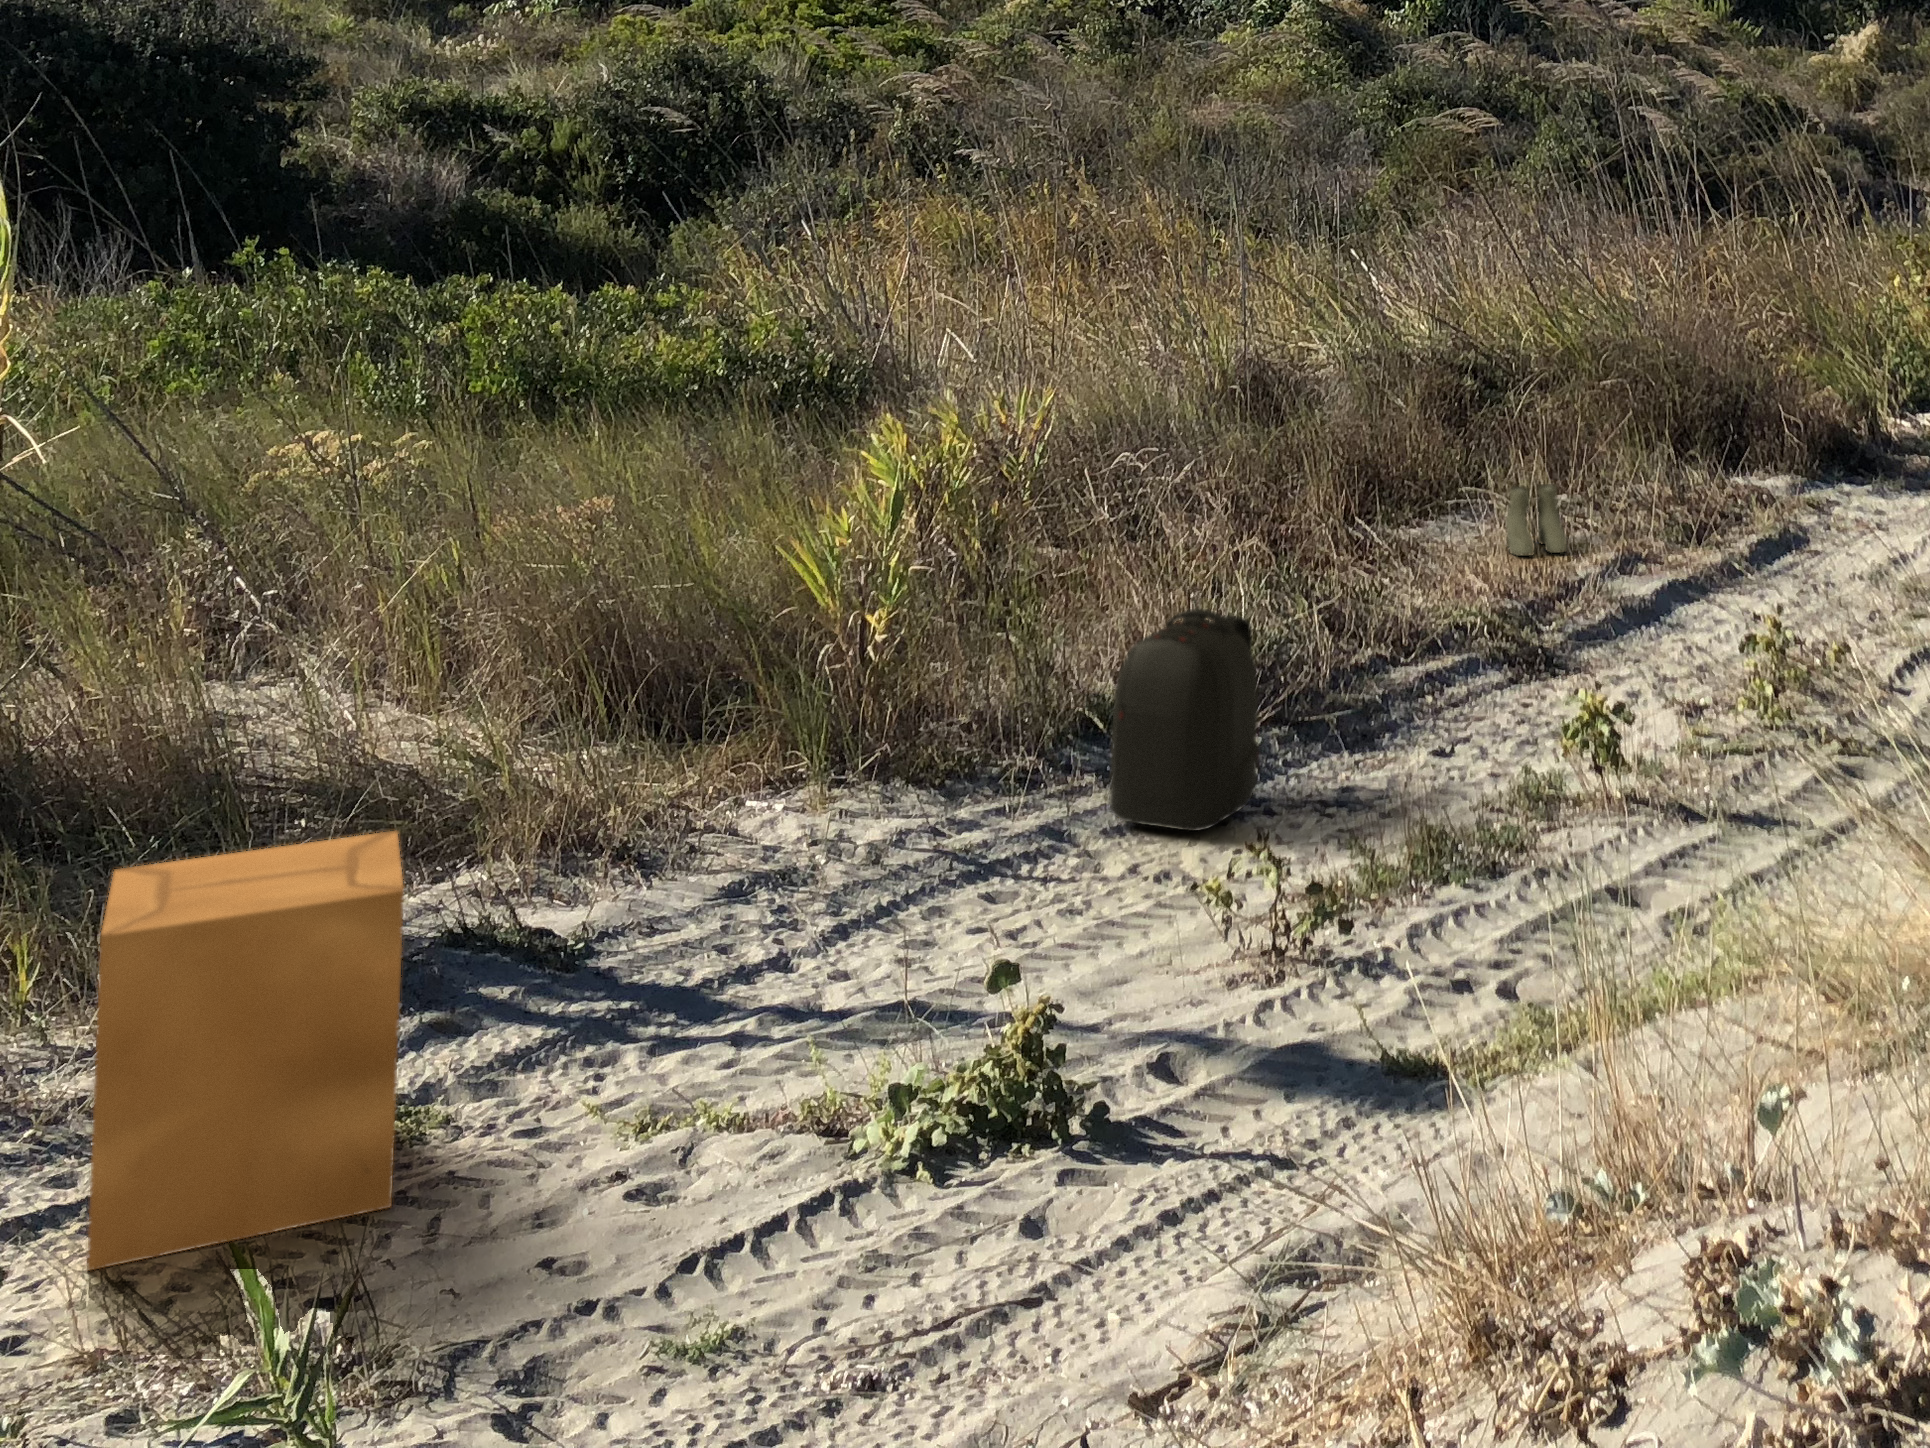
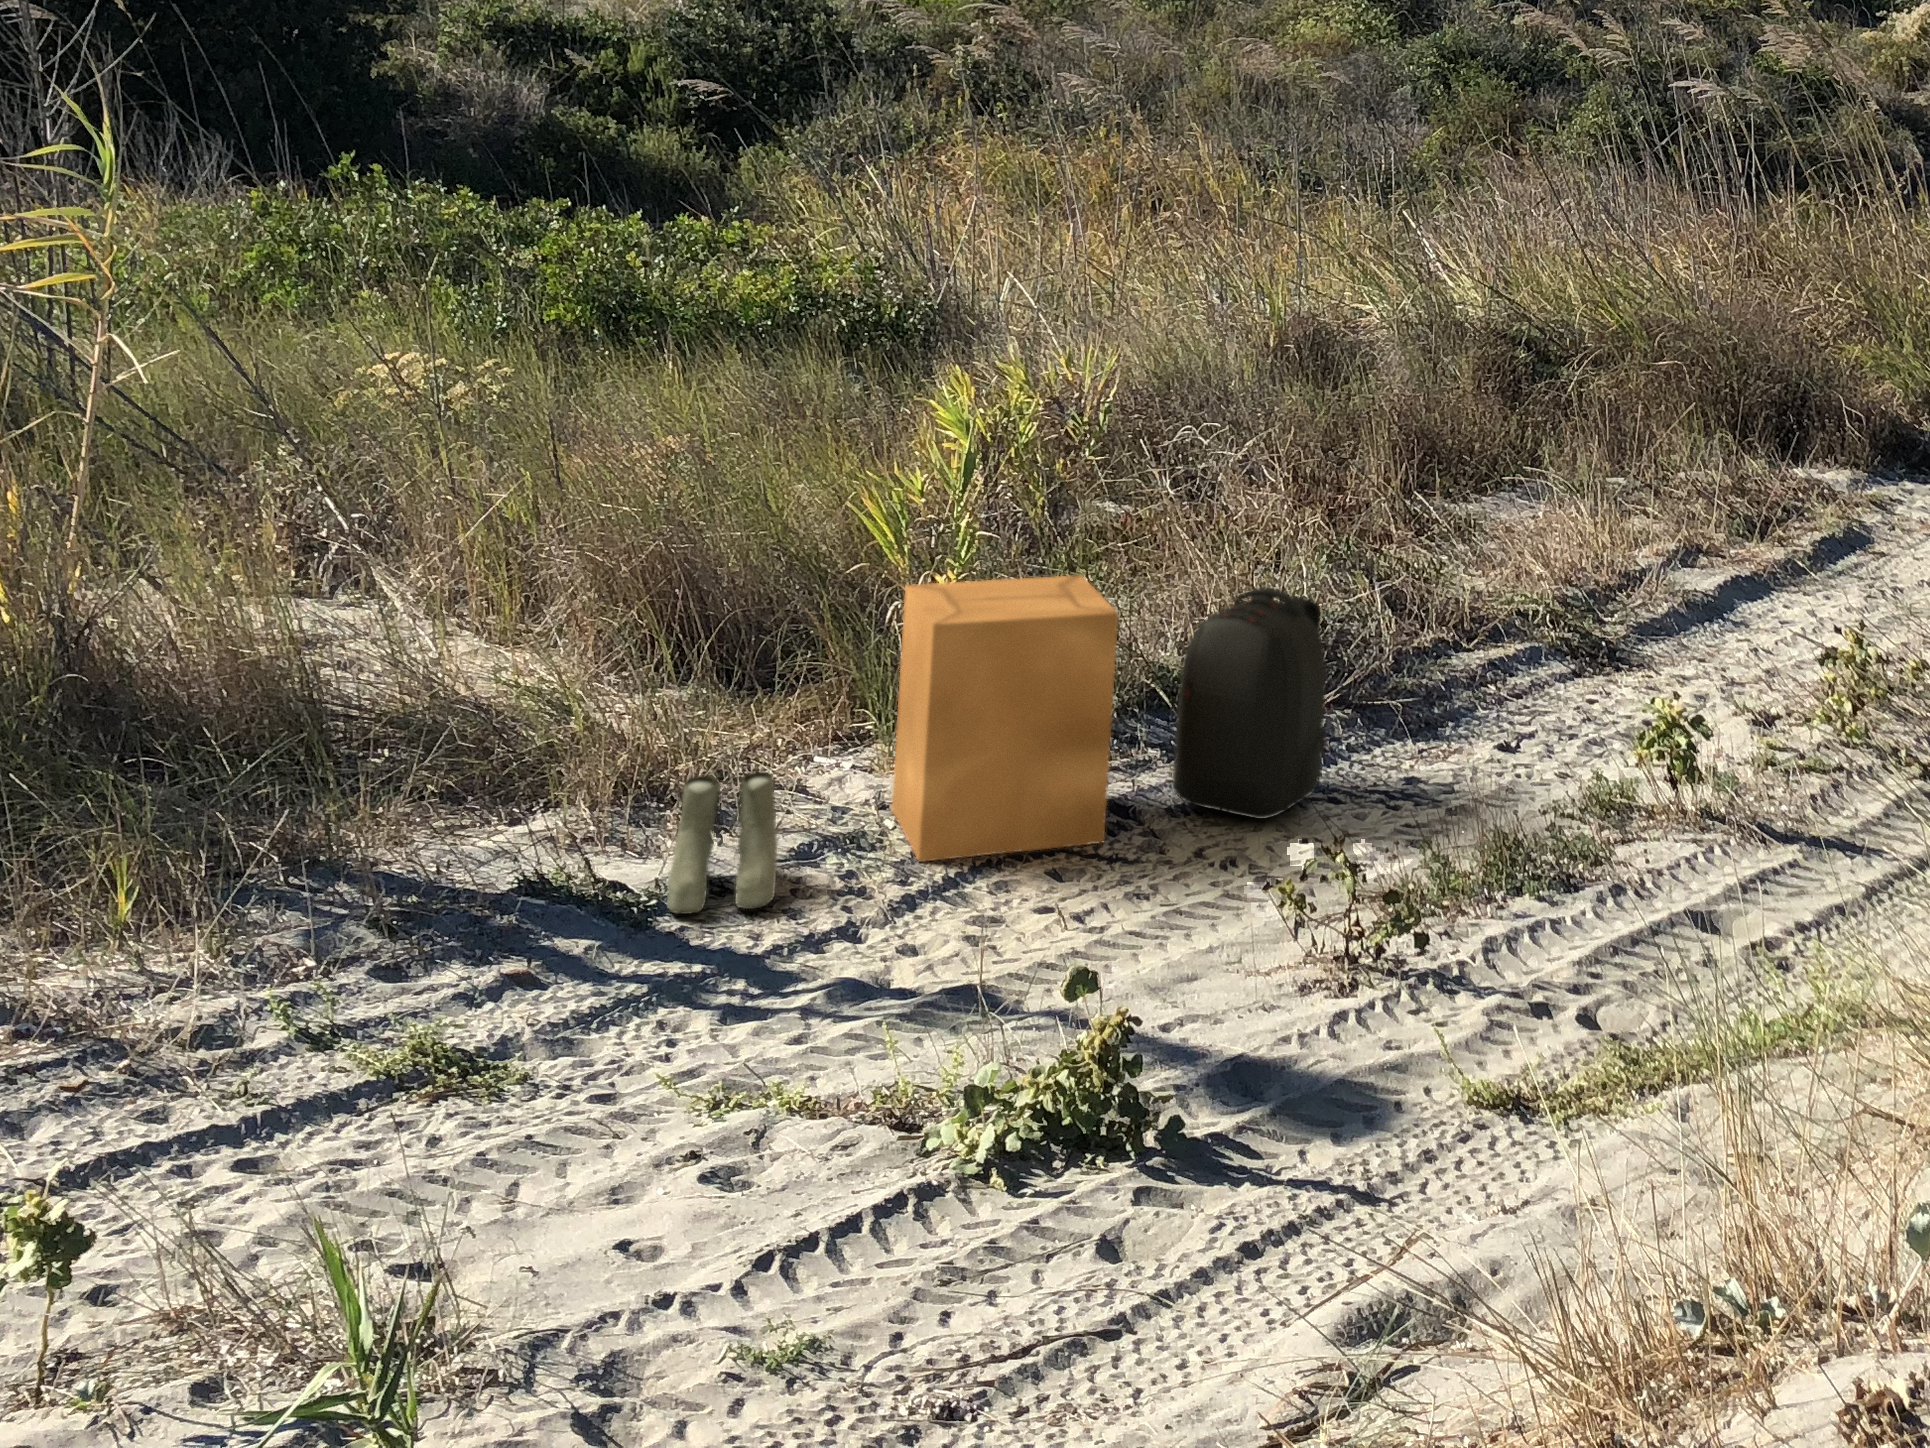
boots: present [1506,484,1567,556] -> present [667,772,778,914]
cardboard box: present [87,831,404,1270] -> present [892,575,1118,862]

